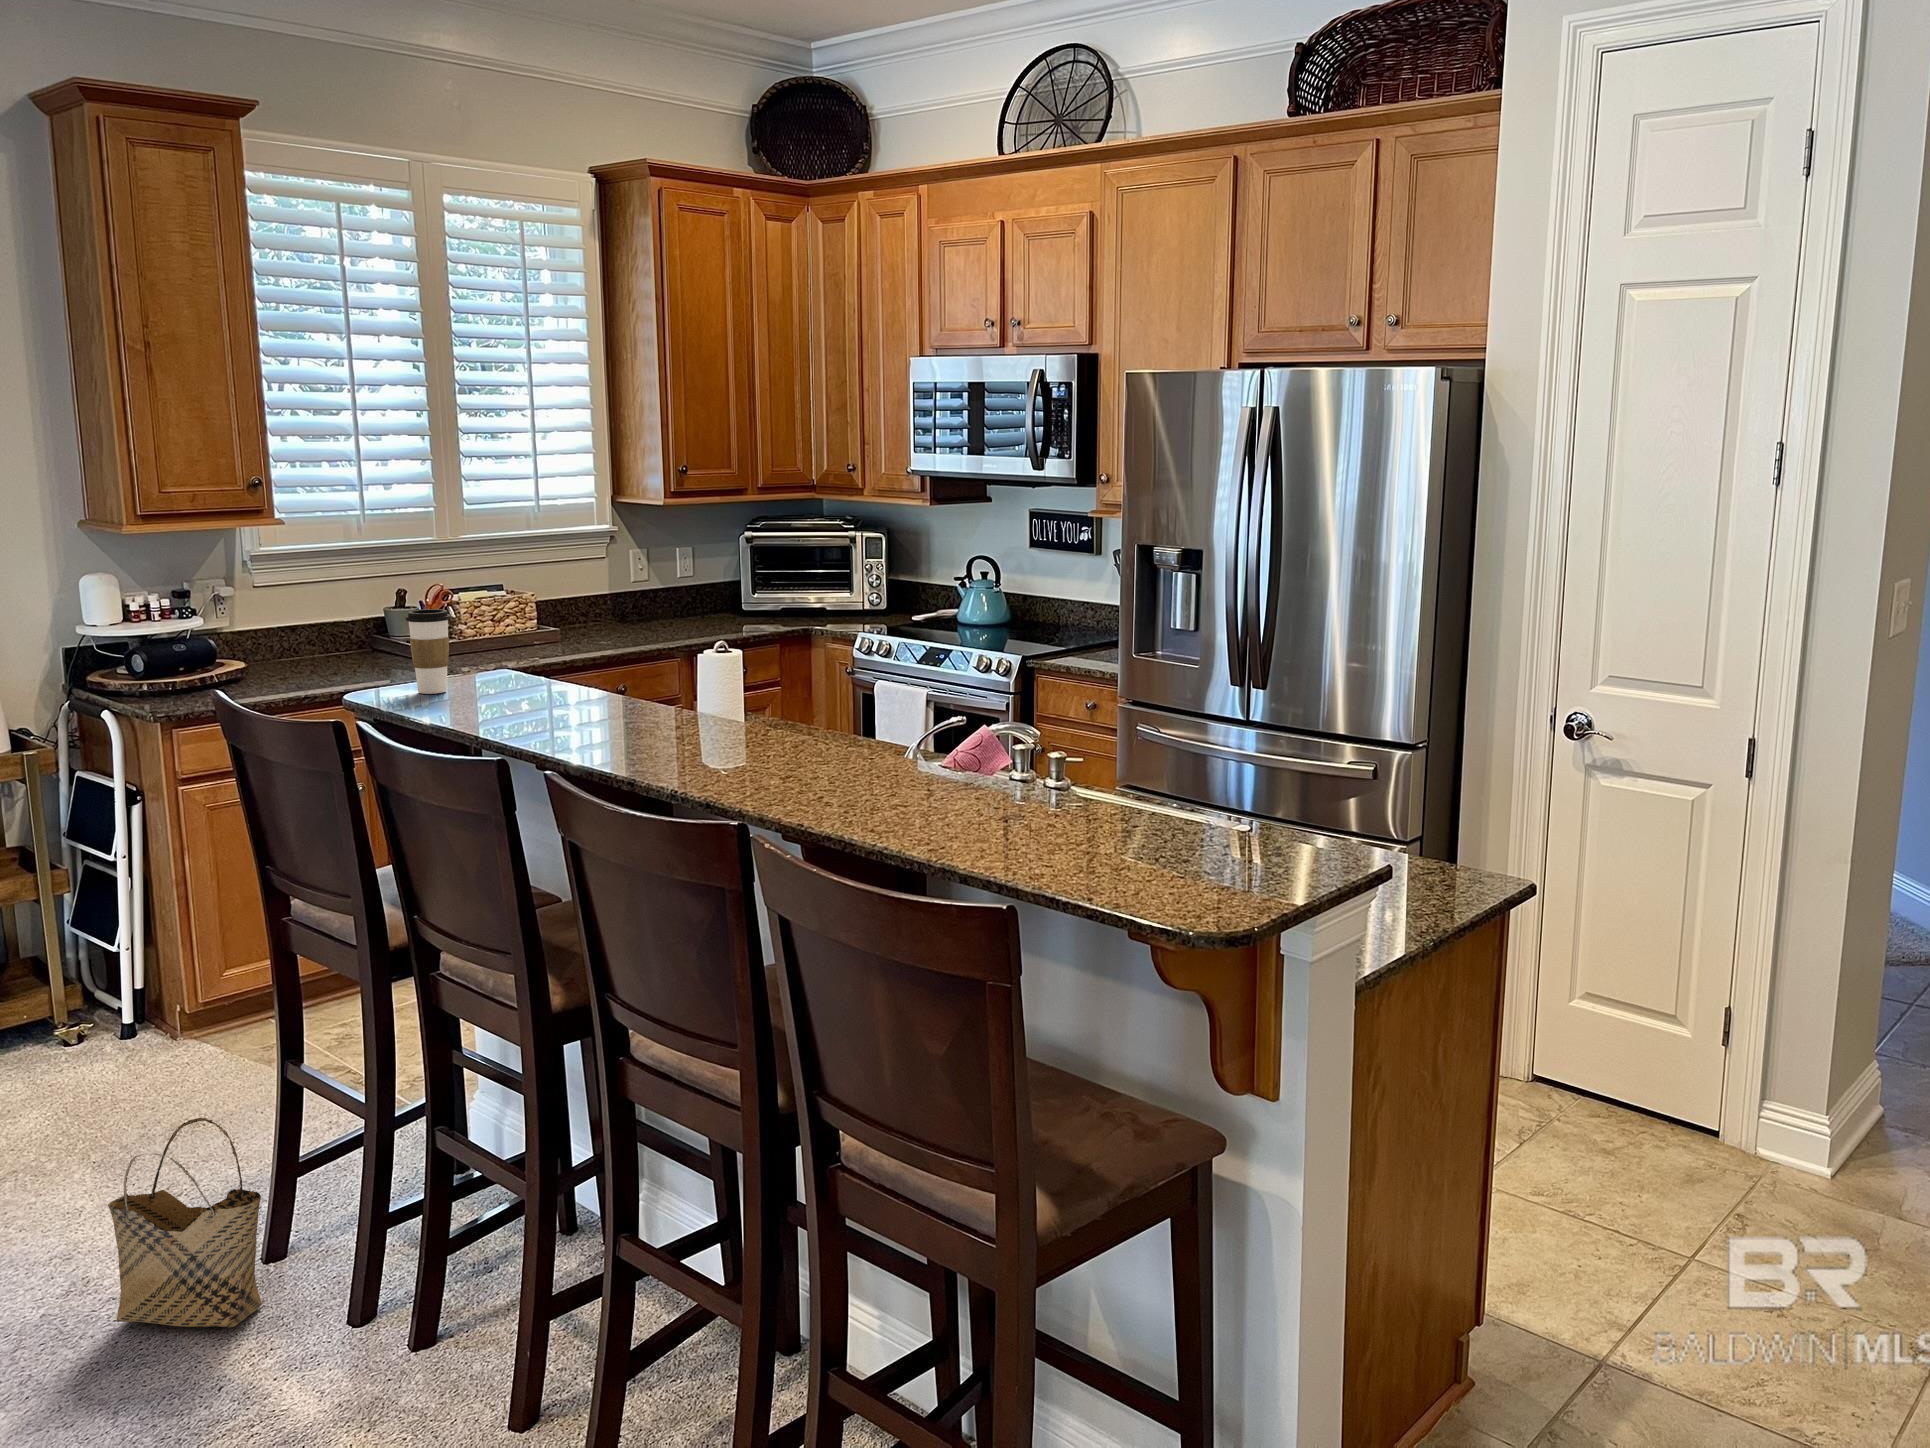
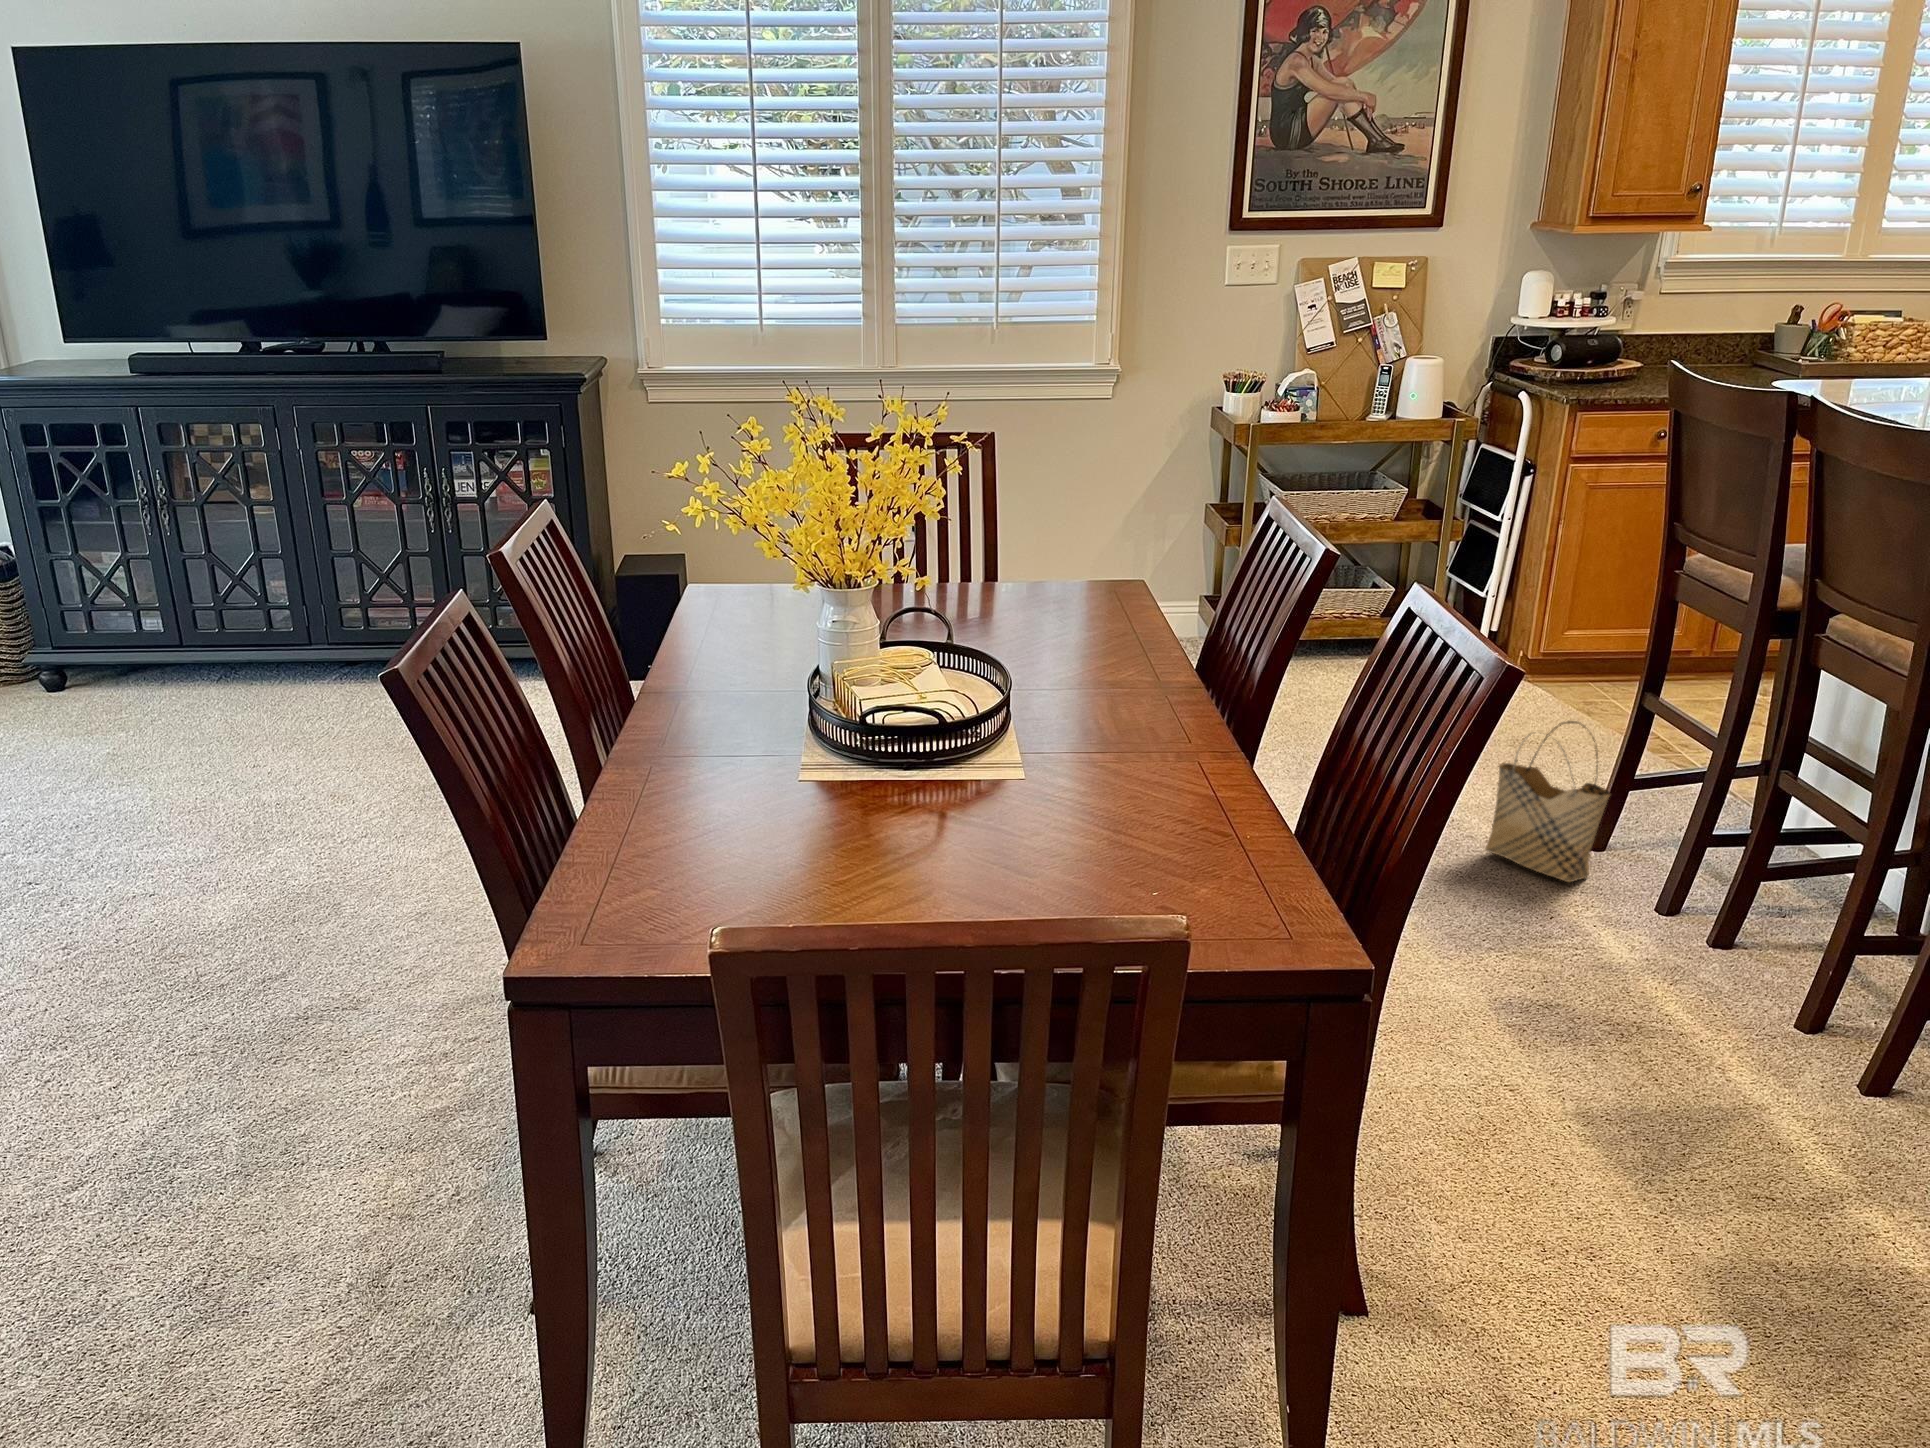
coffee cup: present [406,609,450,694] -> none [1848,321,1902,403]

